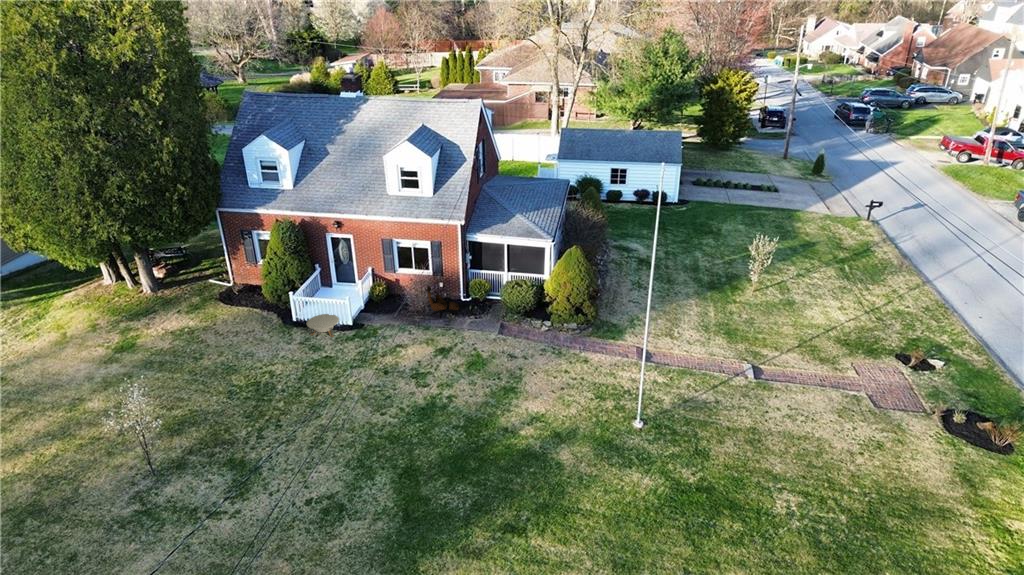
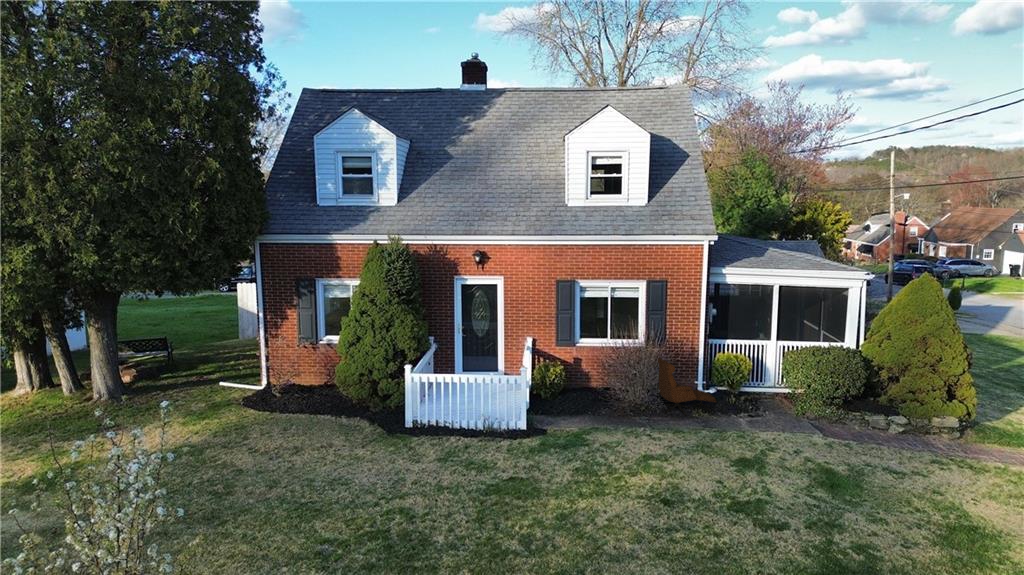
round table: present [307,314,339,337] -> none [450,407,516,451]

